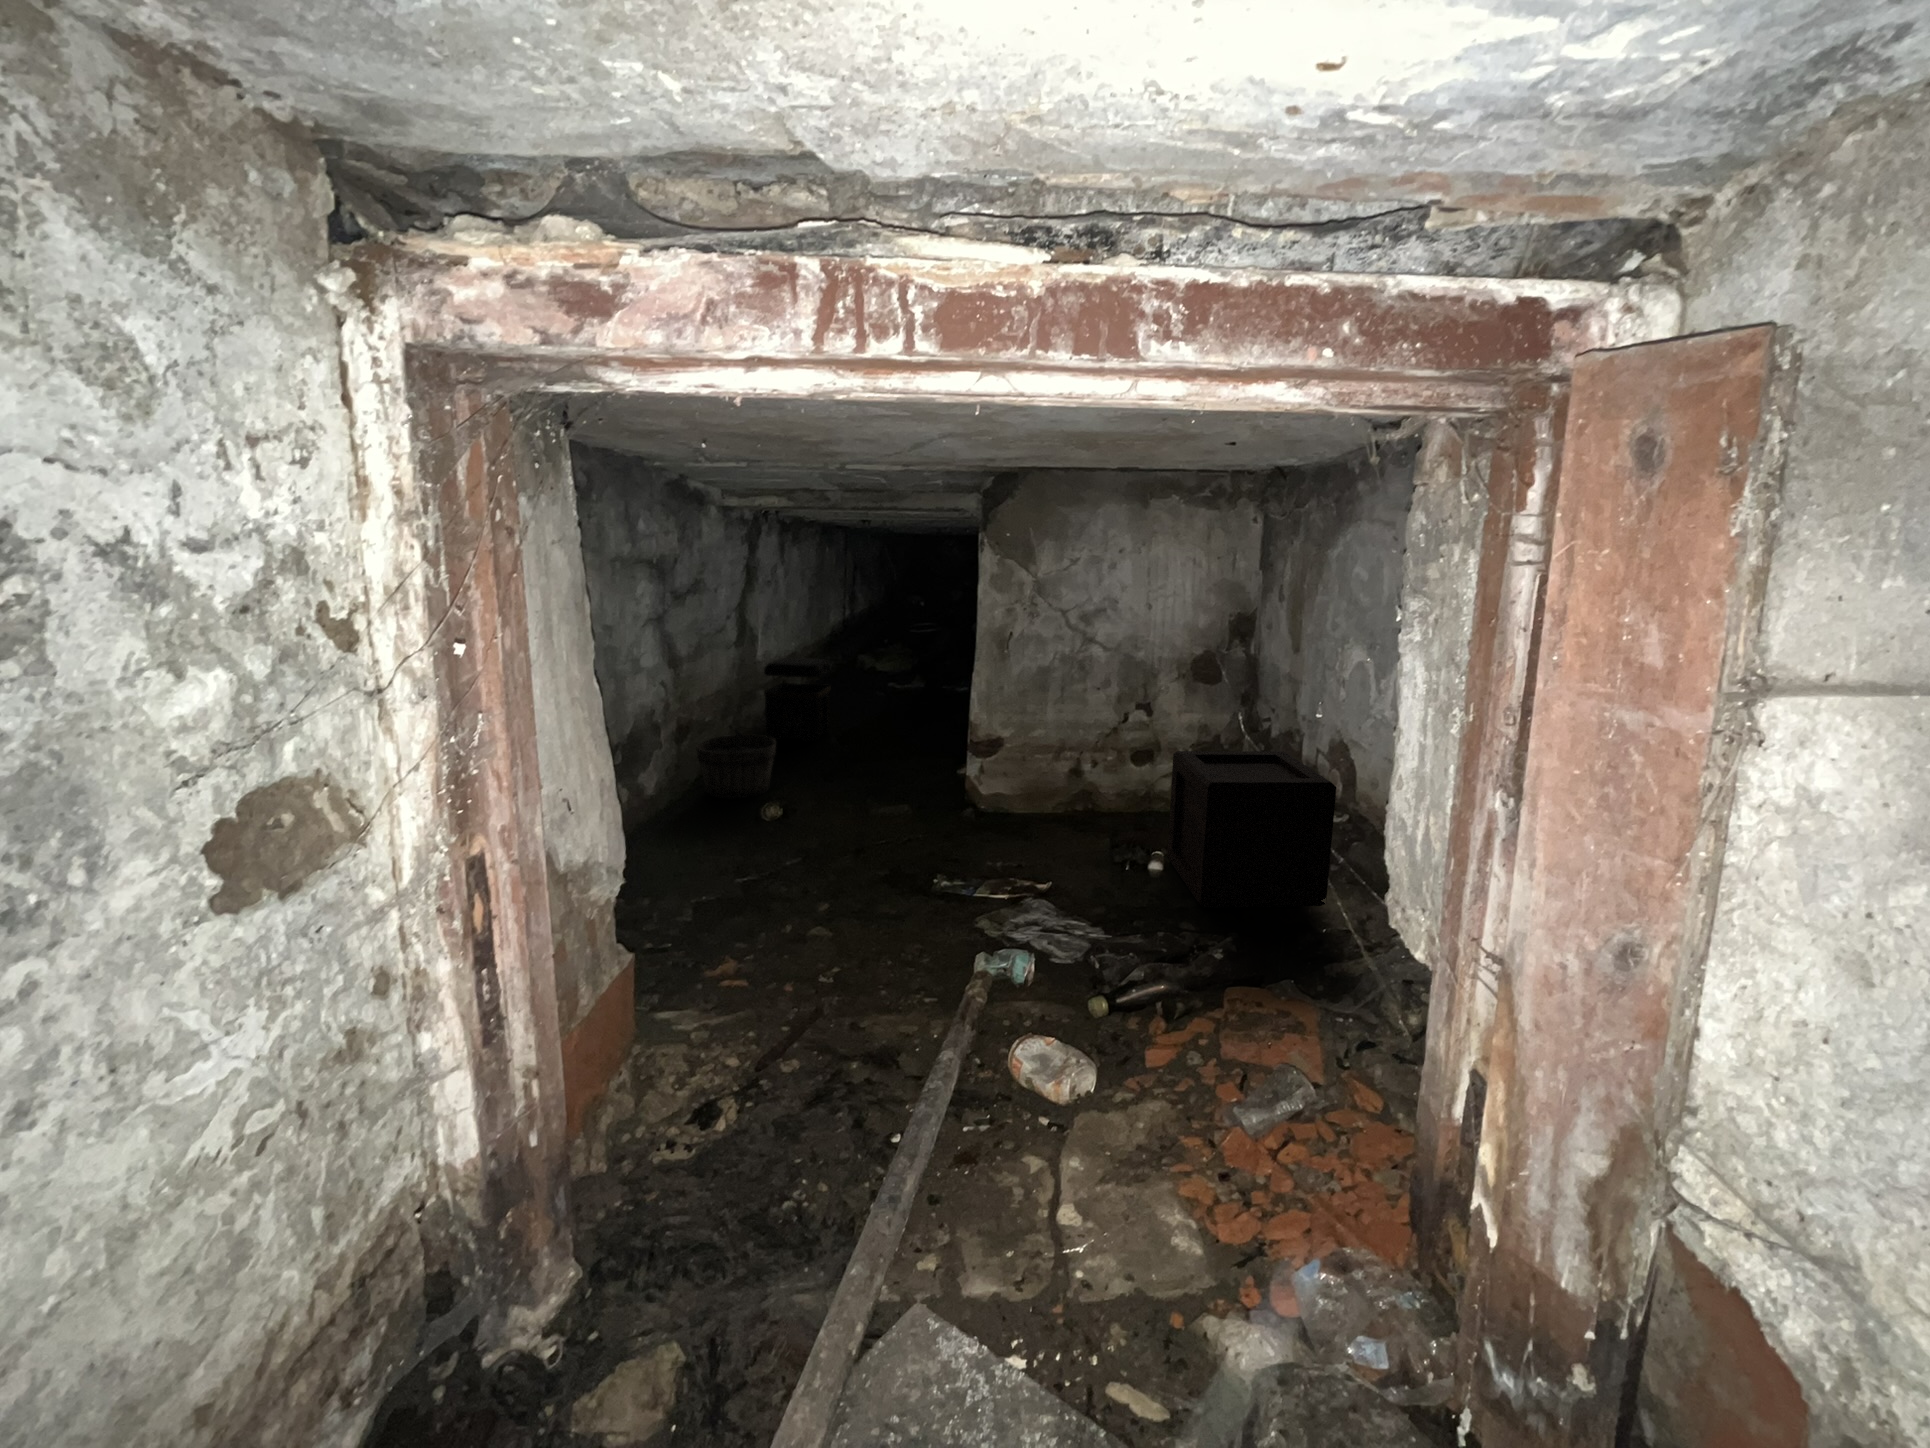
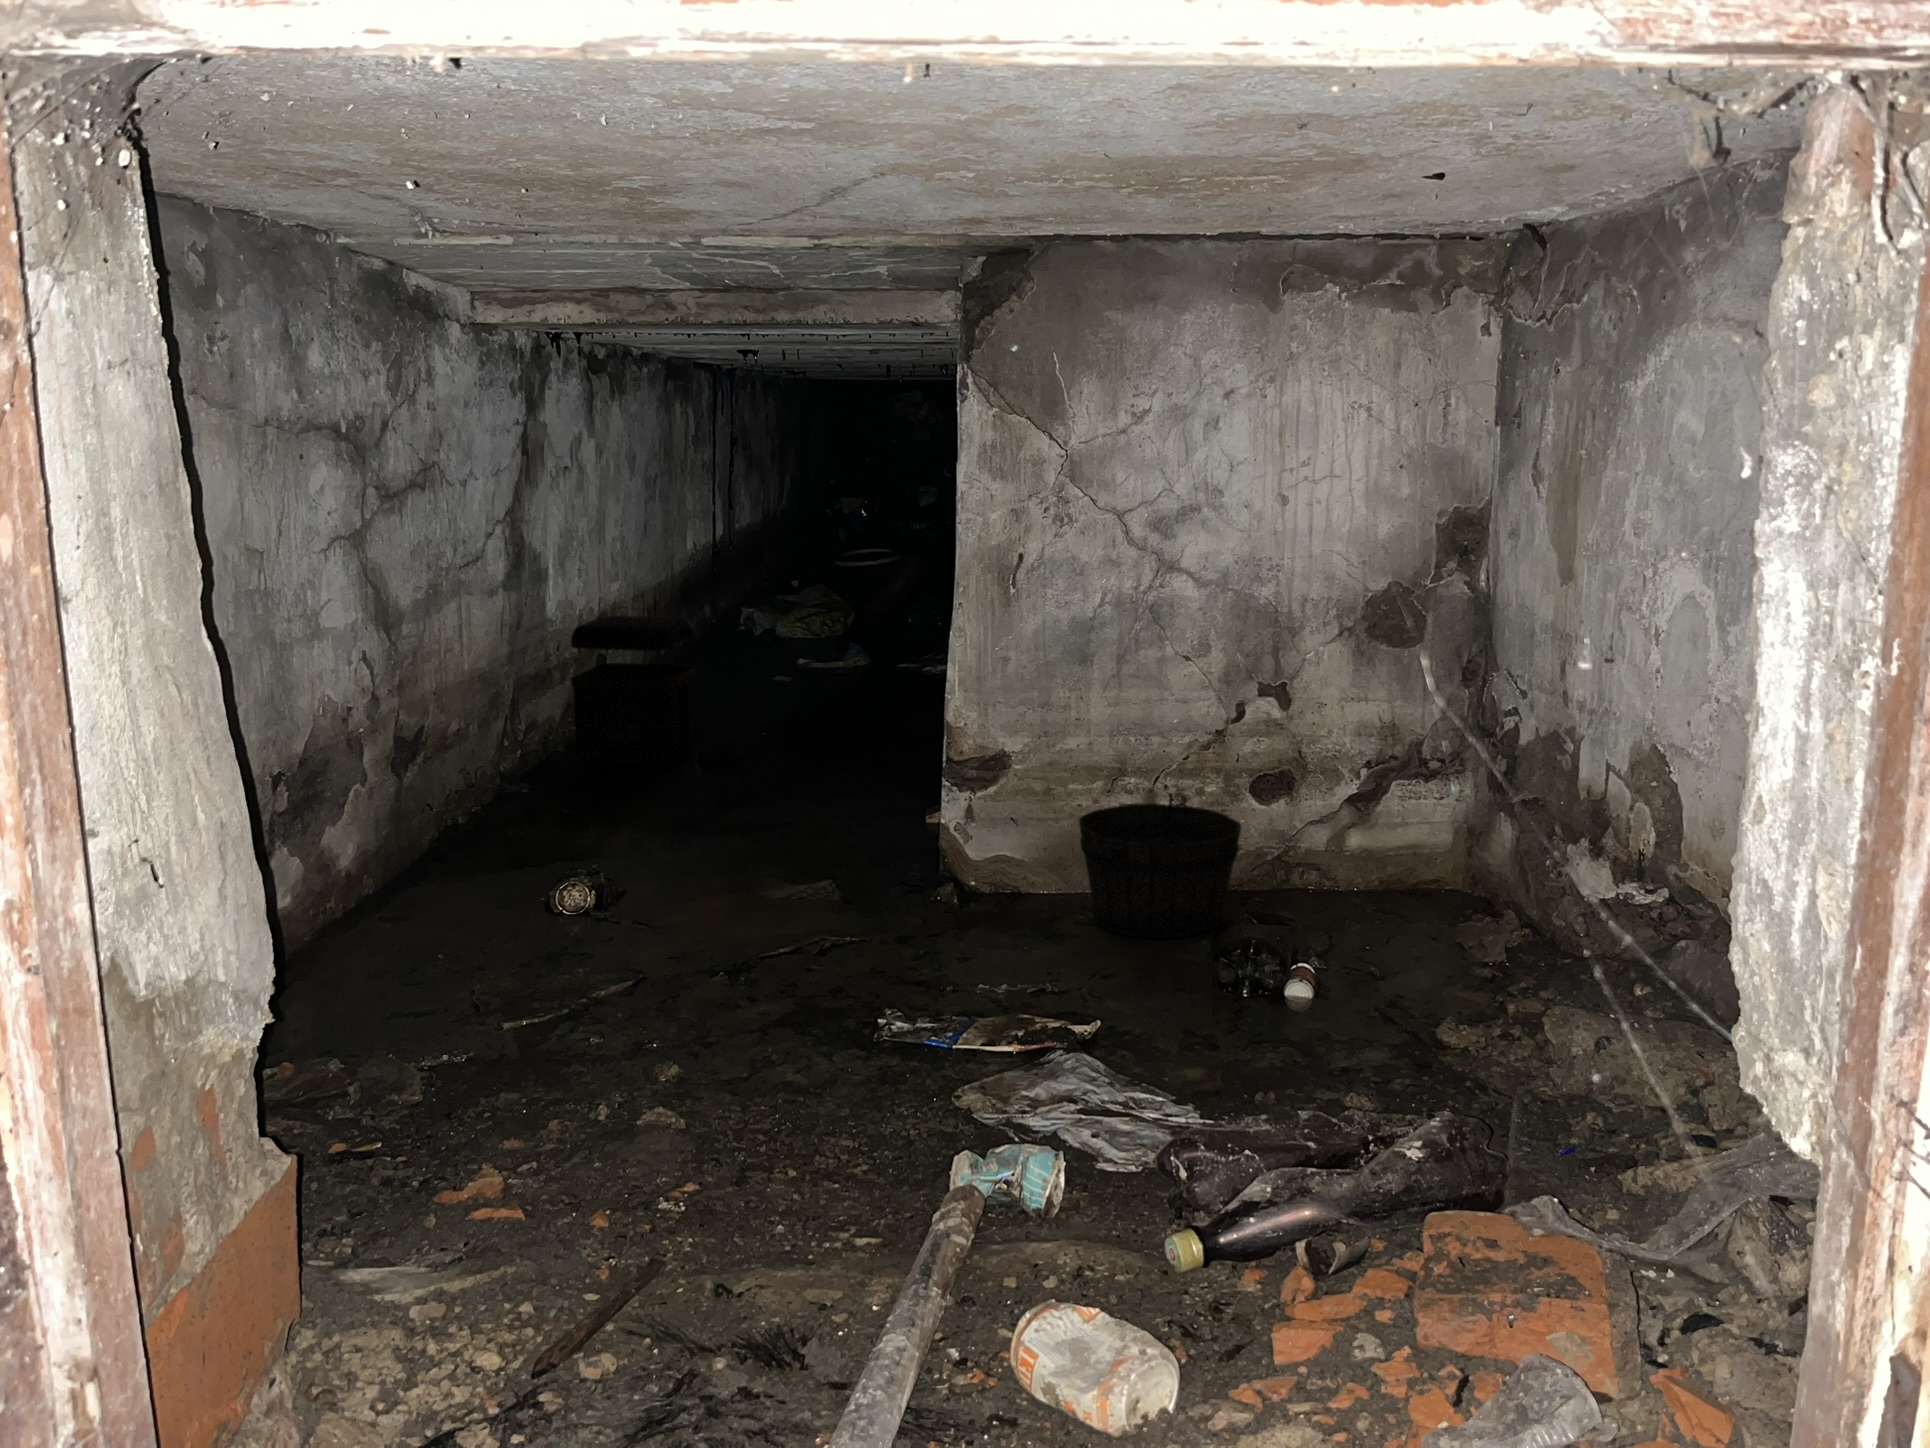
wooden bucket: present [696,727,776,798] -> present [1079,784,1241,938]
wooden crate: present [1167,751,1336,908] -> none [1318,772,1637,1065]

